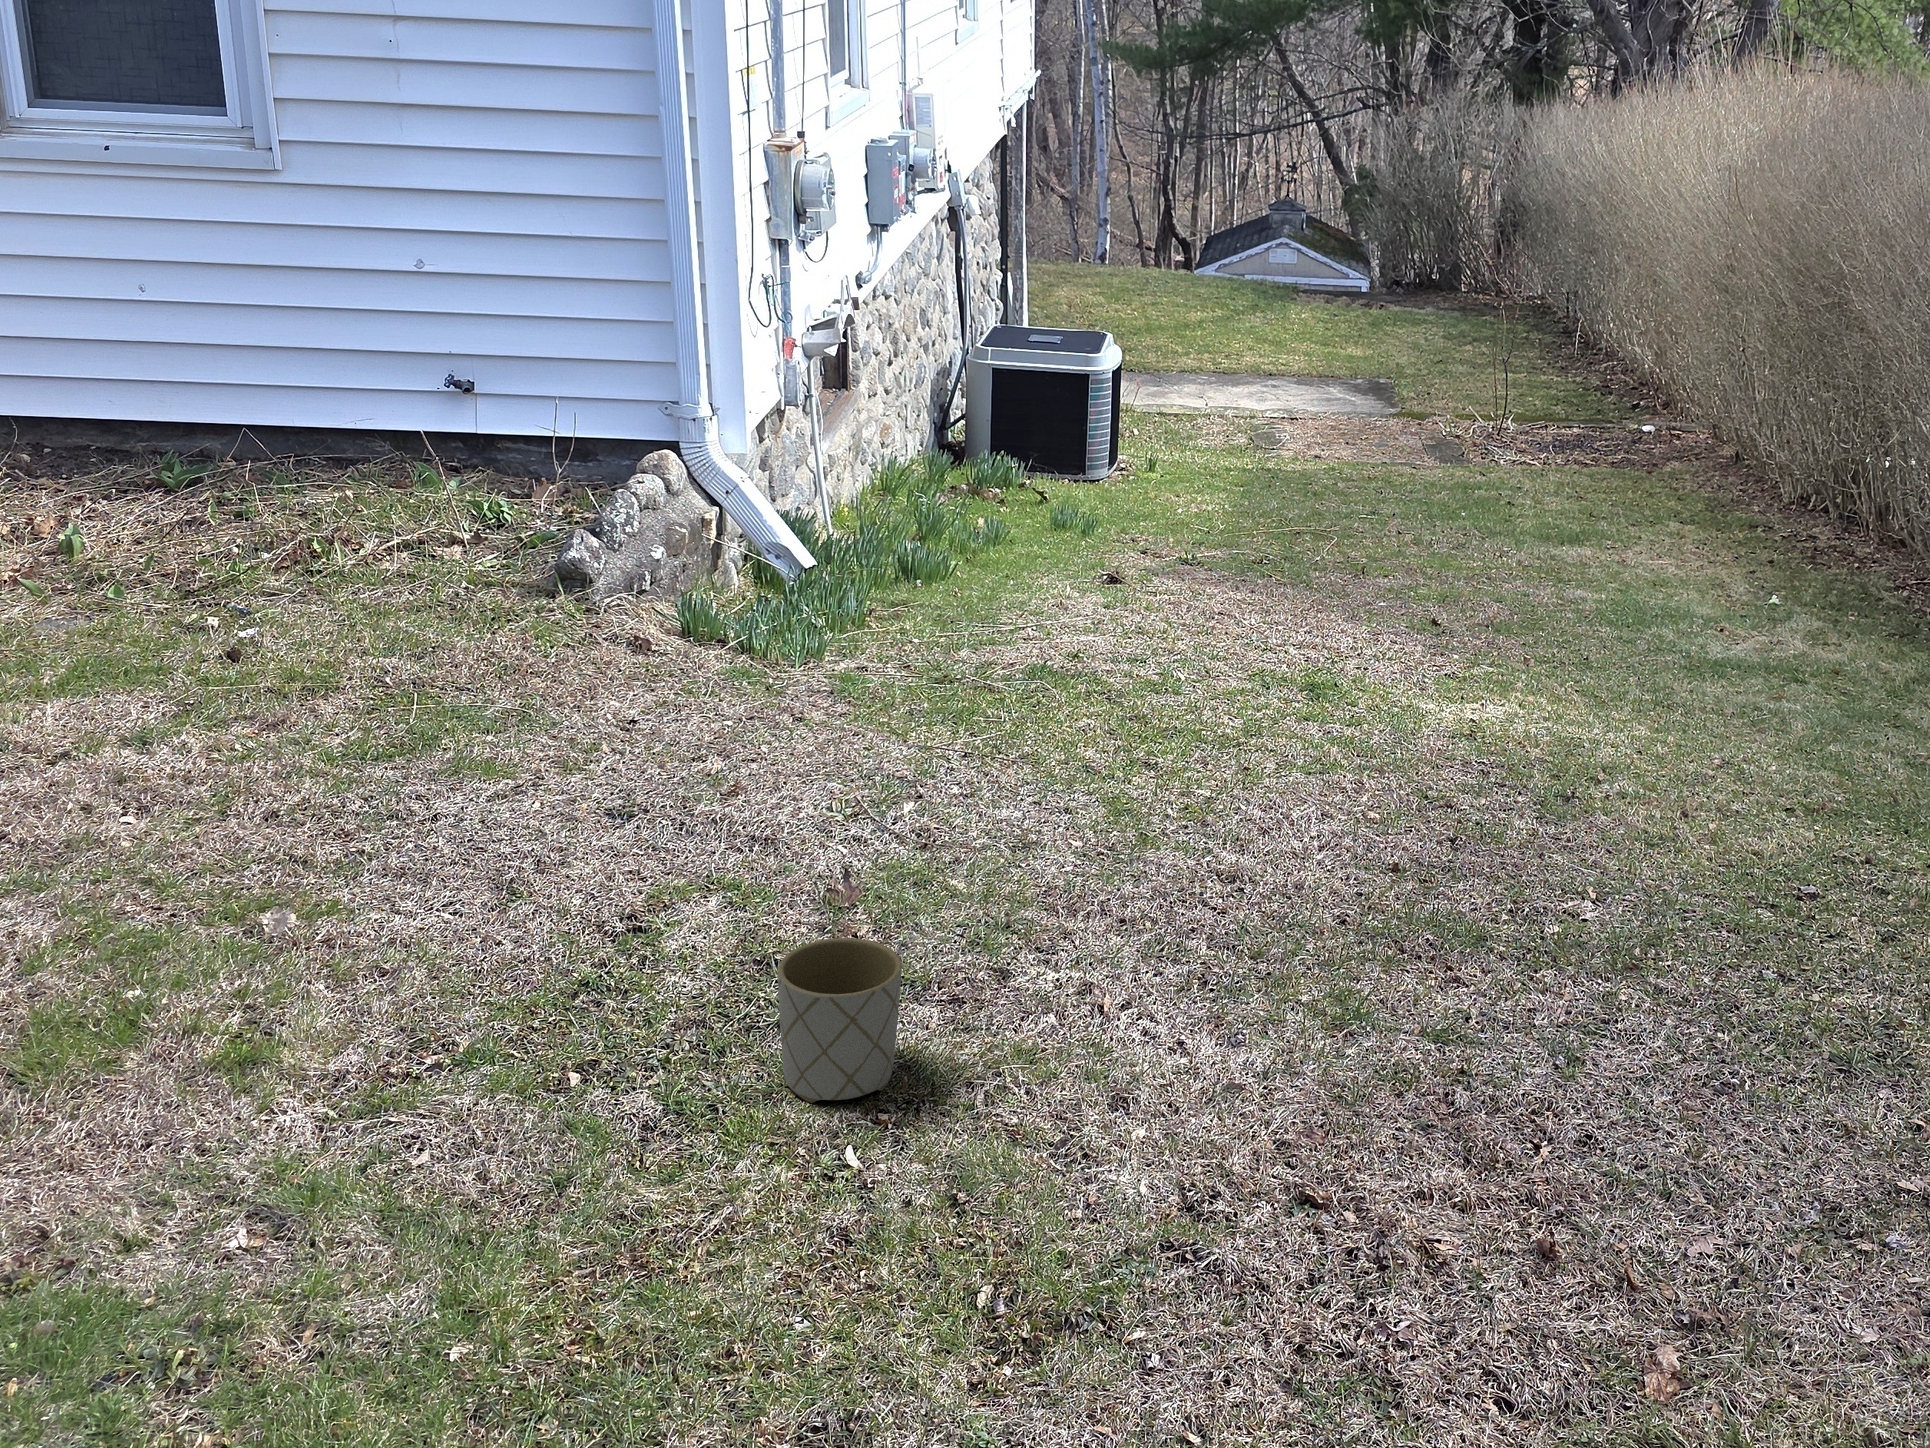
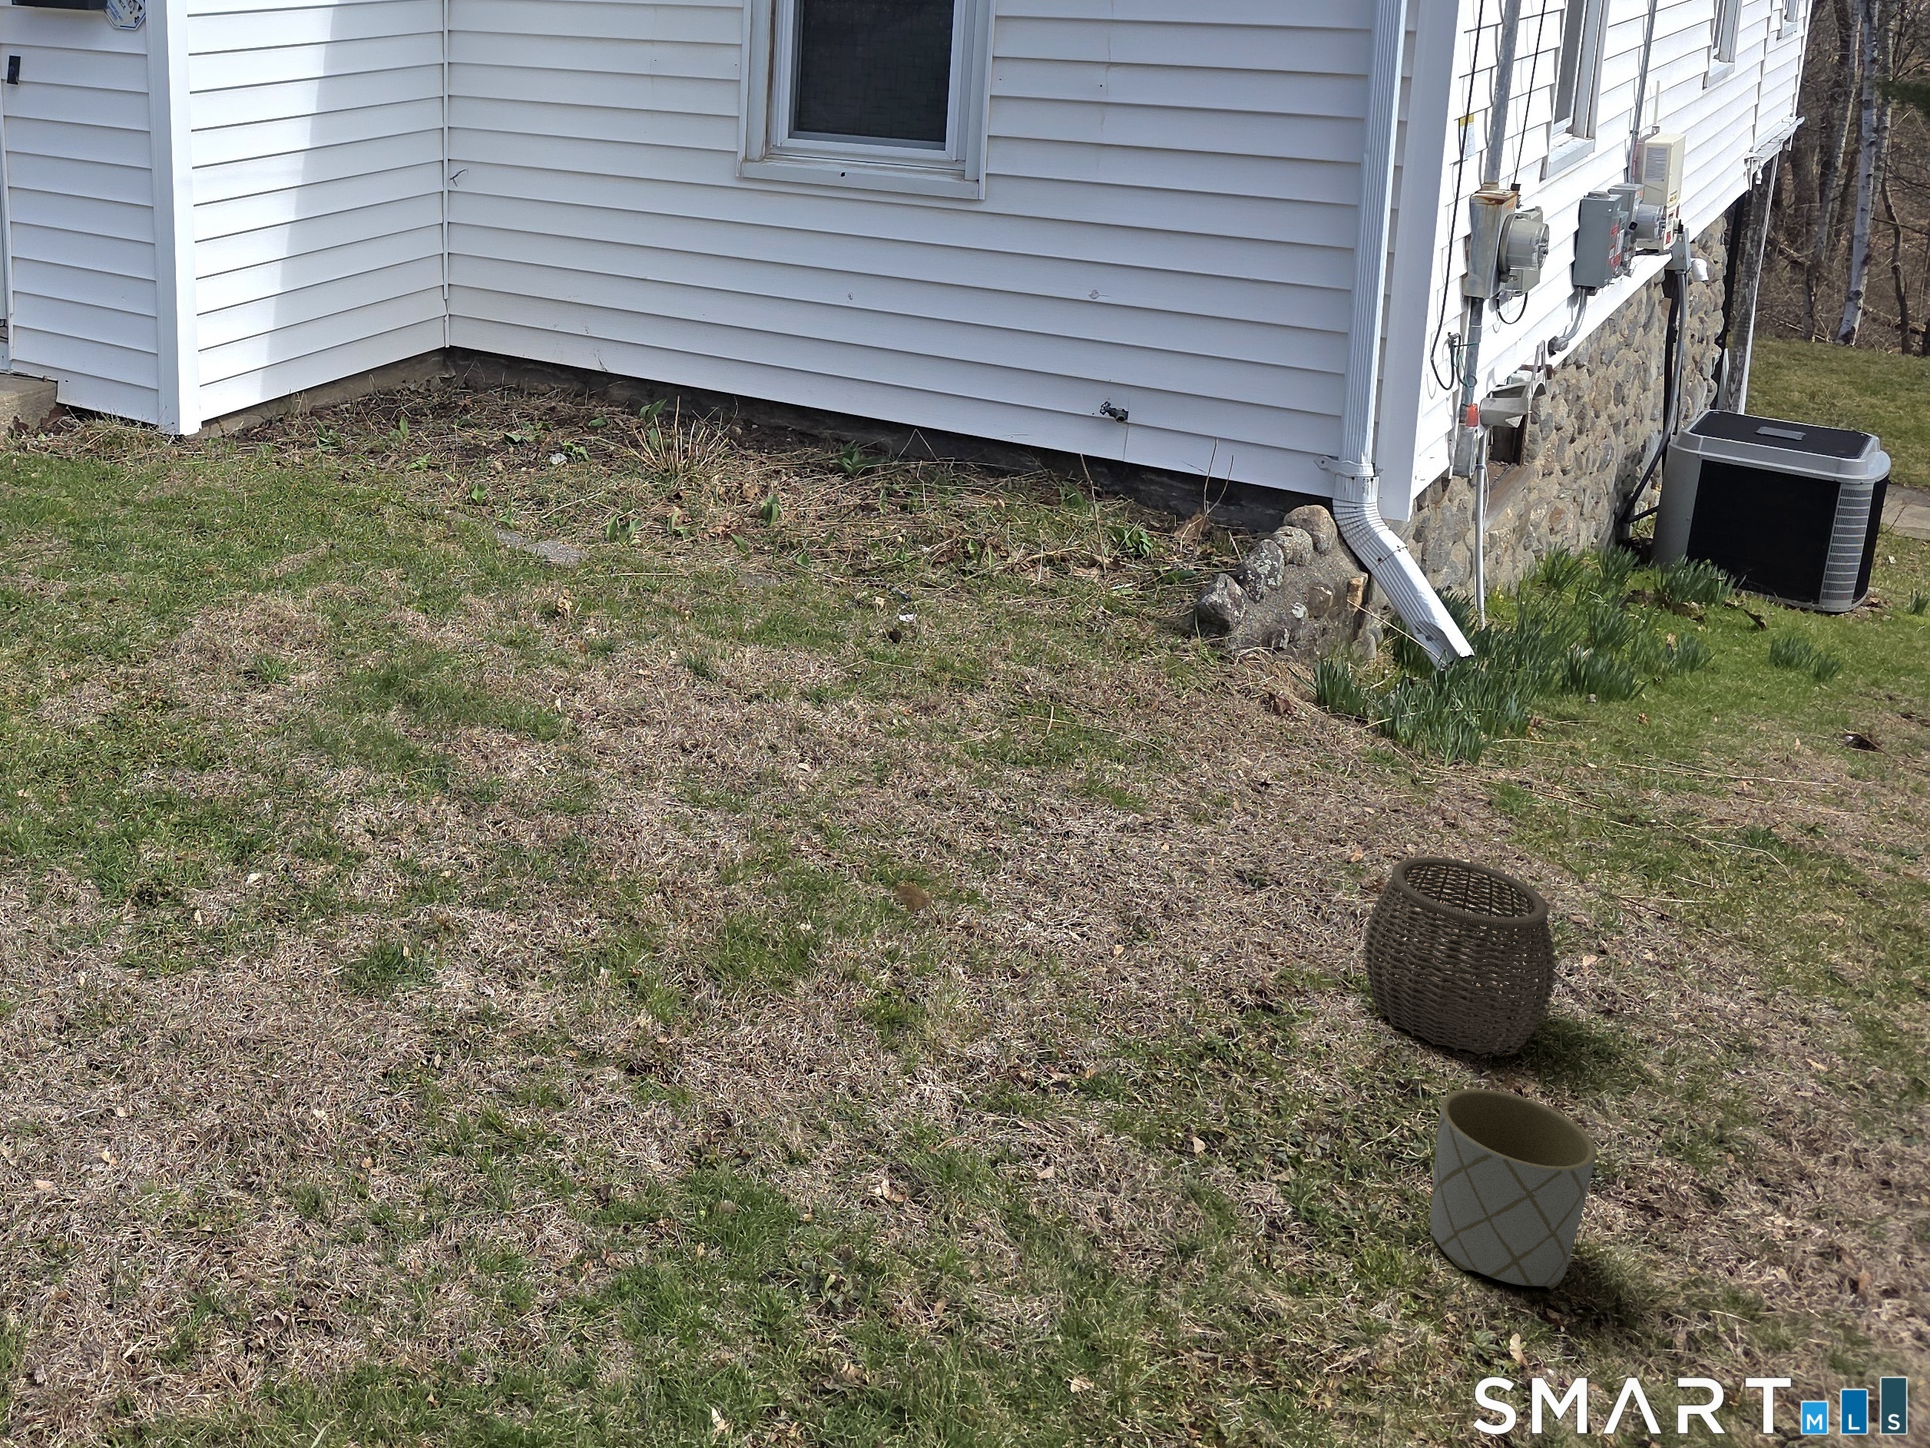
woven basket: none [721,746,878,914] -> present [1364,857,1556,1055]

